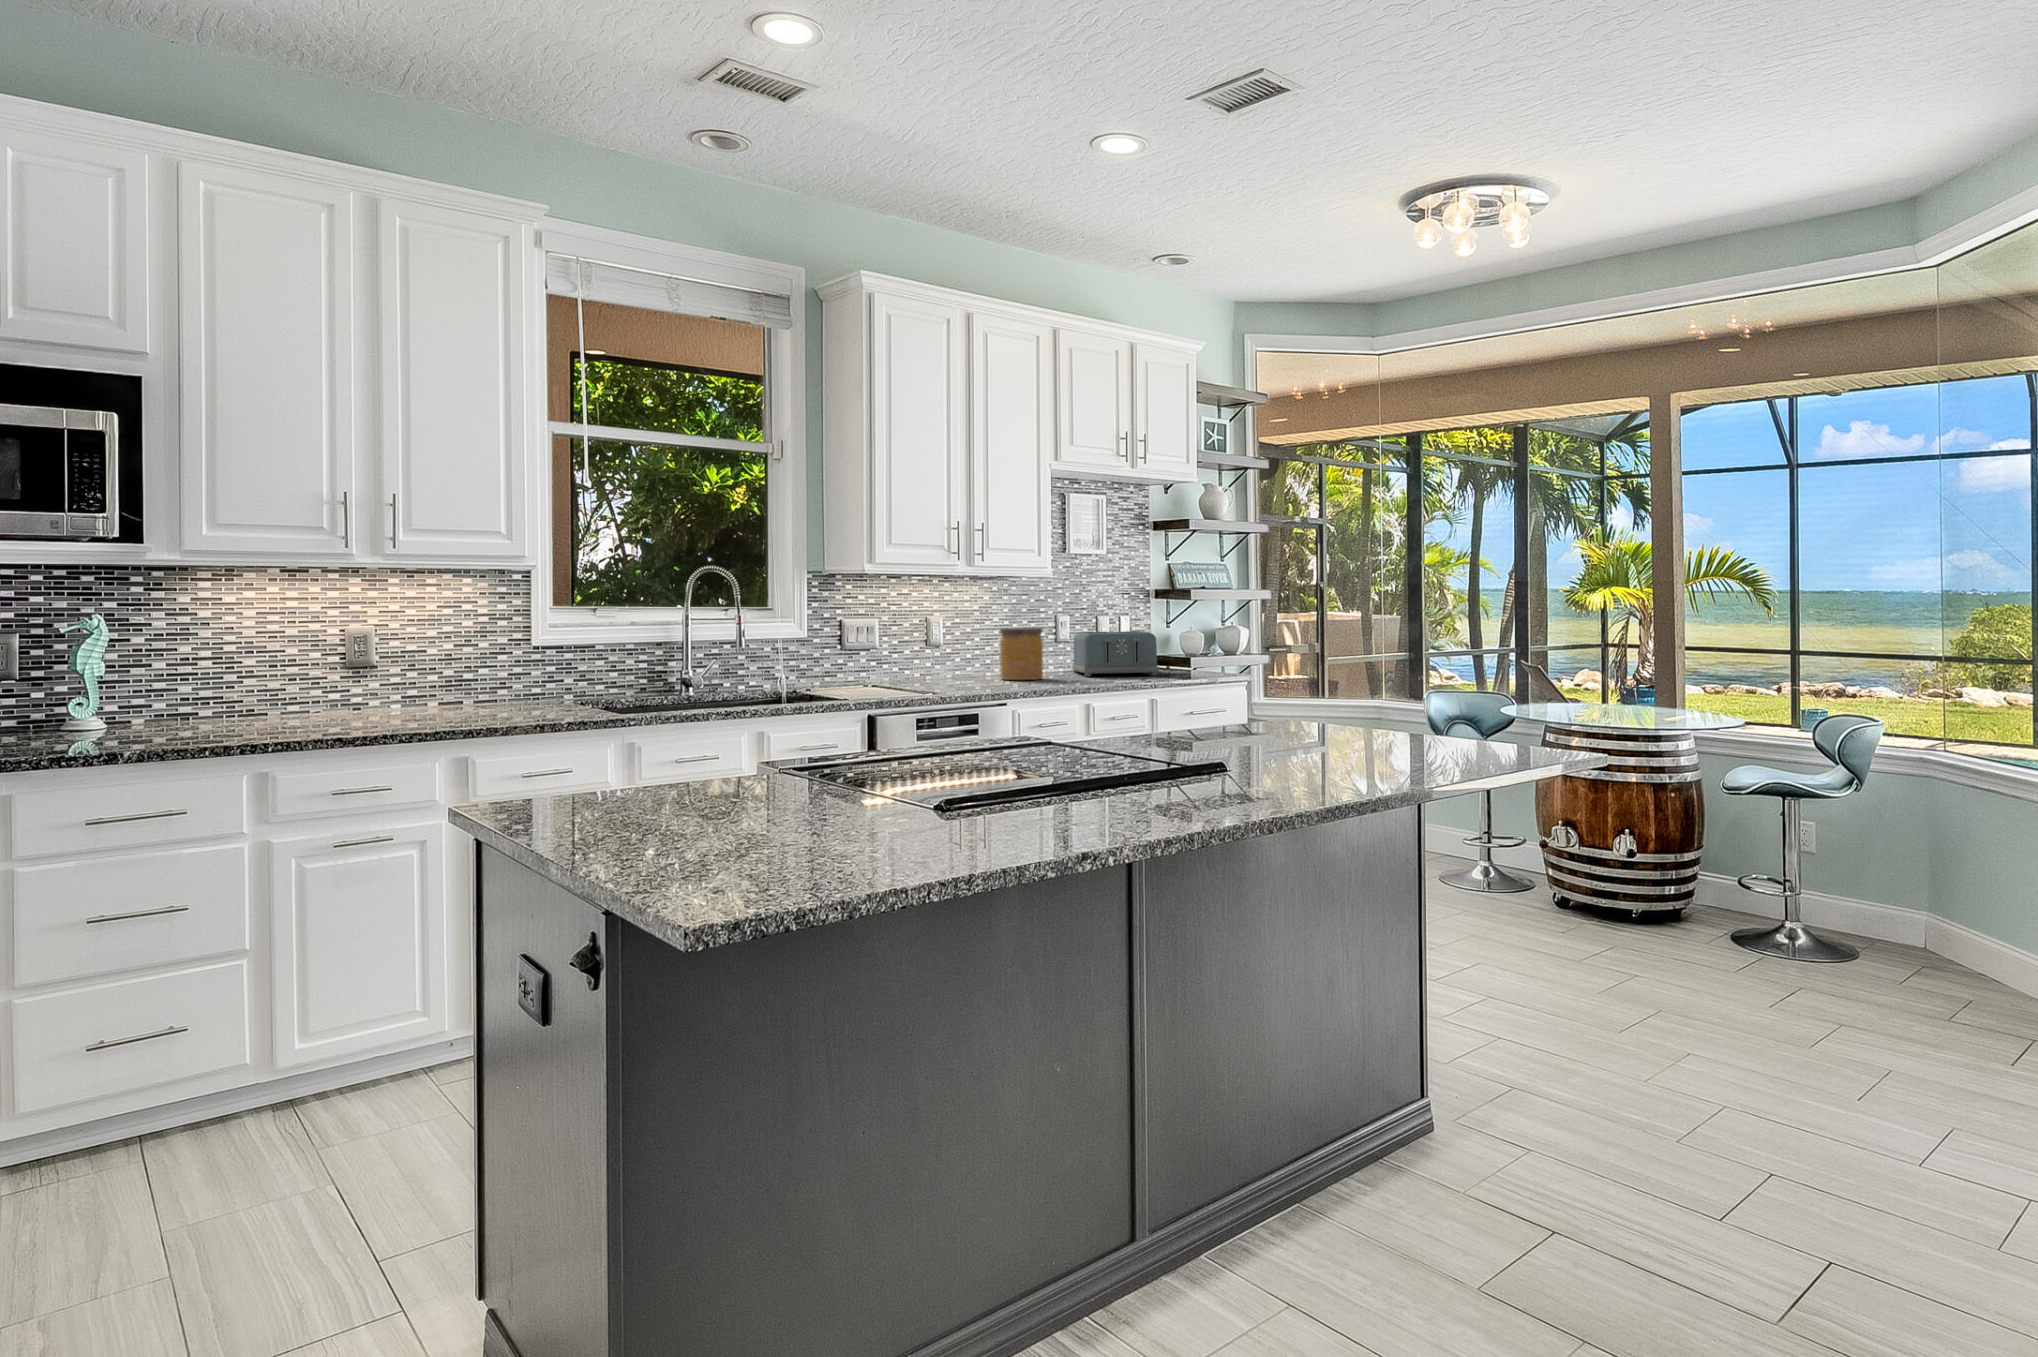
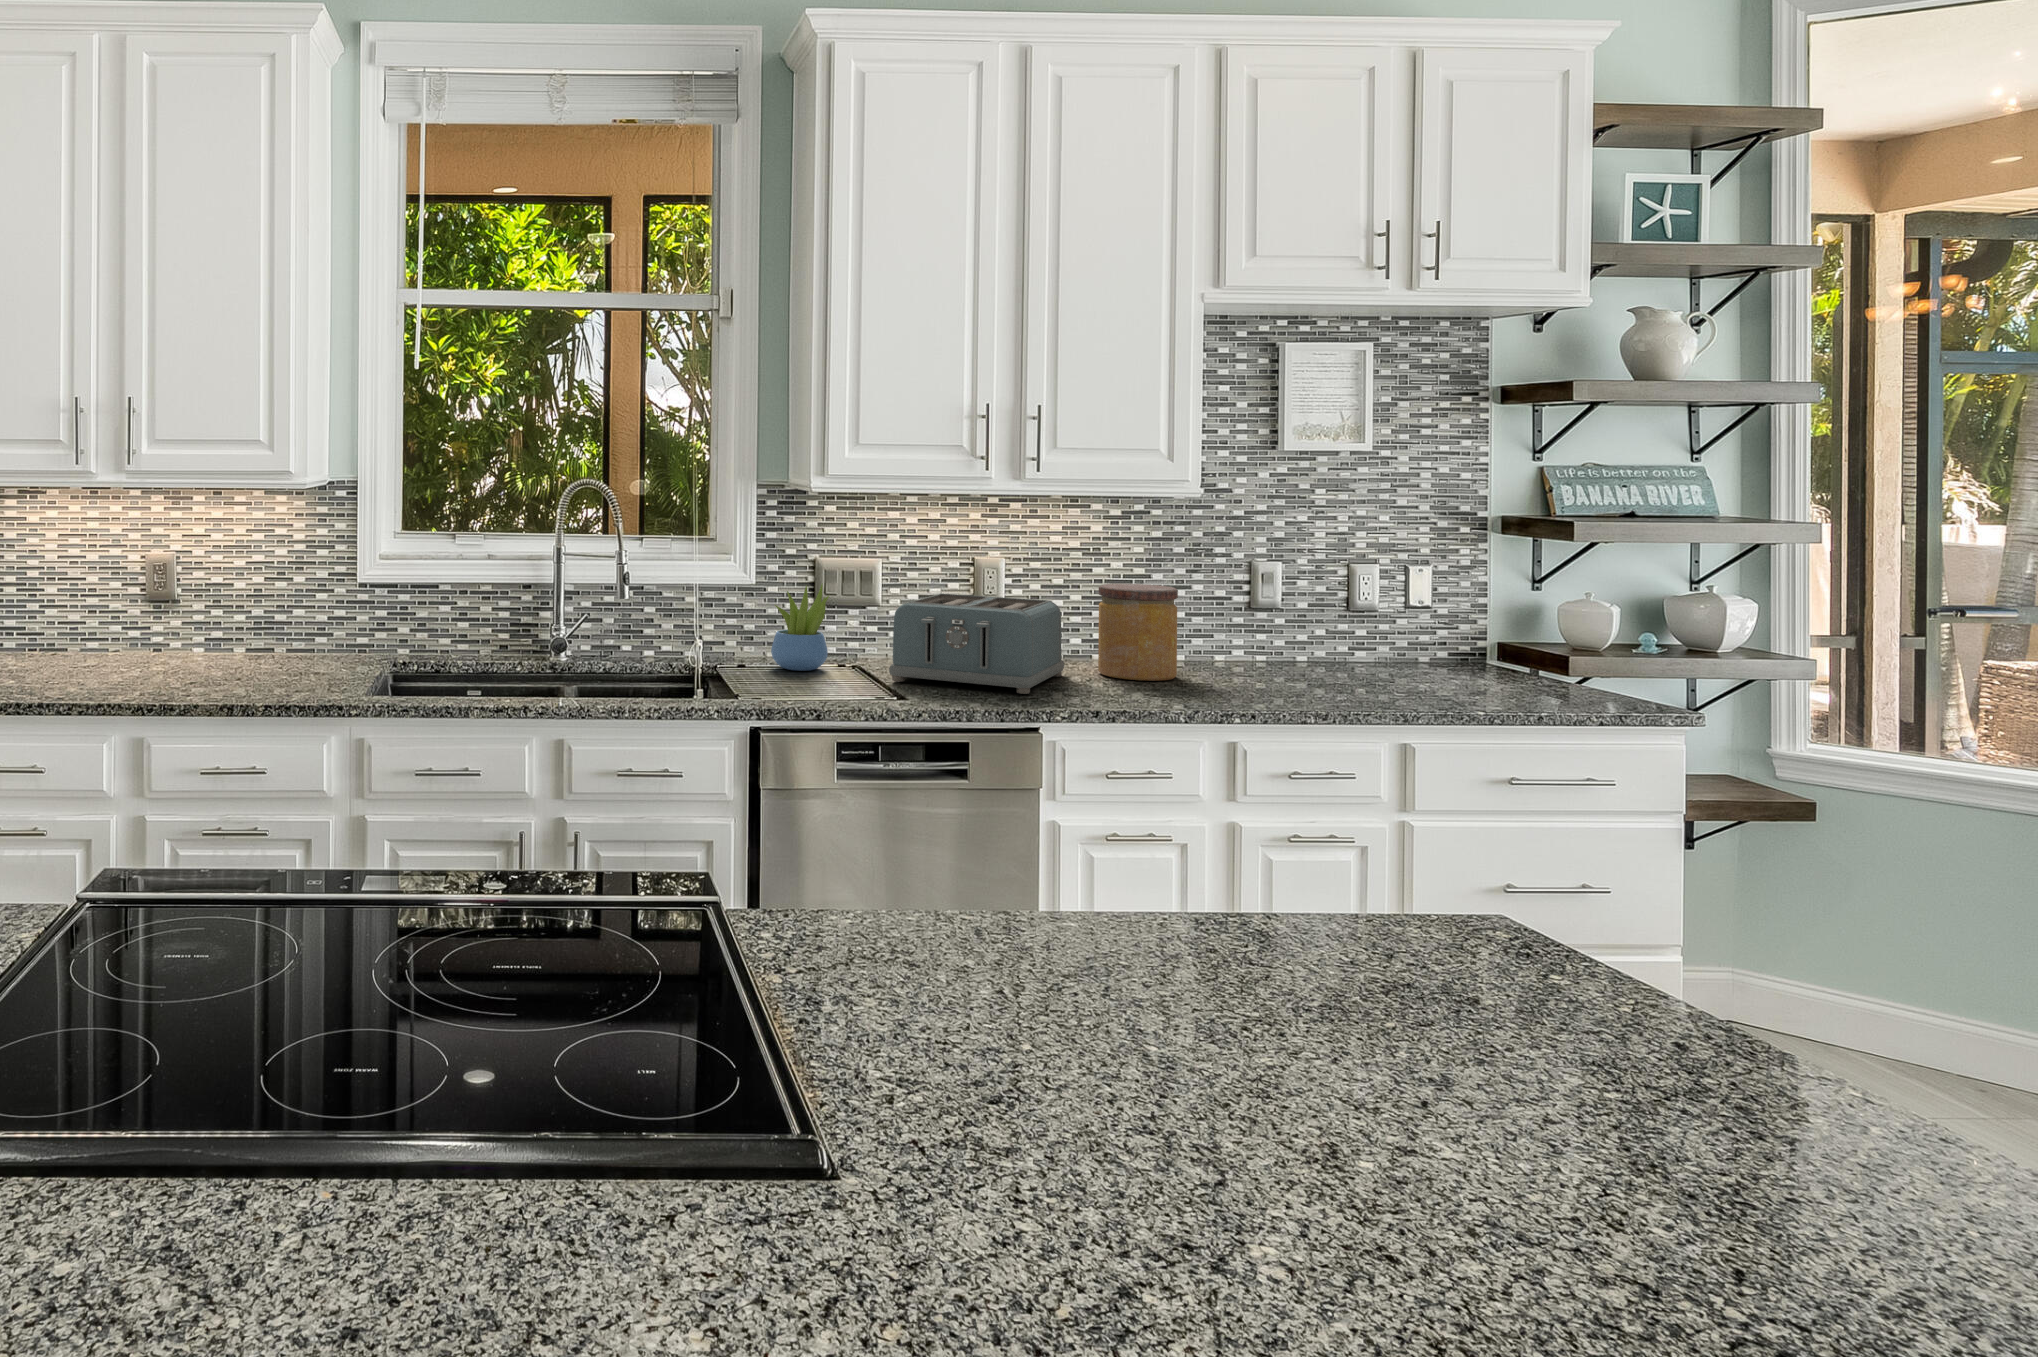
toaster: present [1072,631,1159,676] -> present [889,593,1064,694]
succulent plant: none [826,633,866,689] -> present [771,585,829,671]

